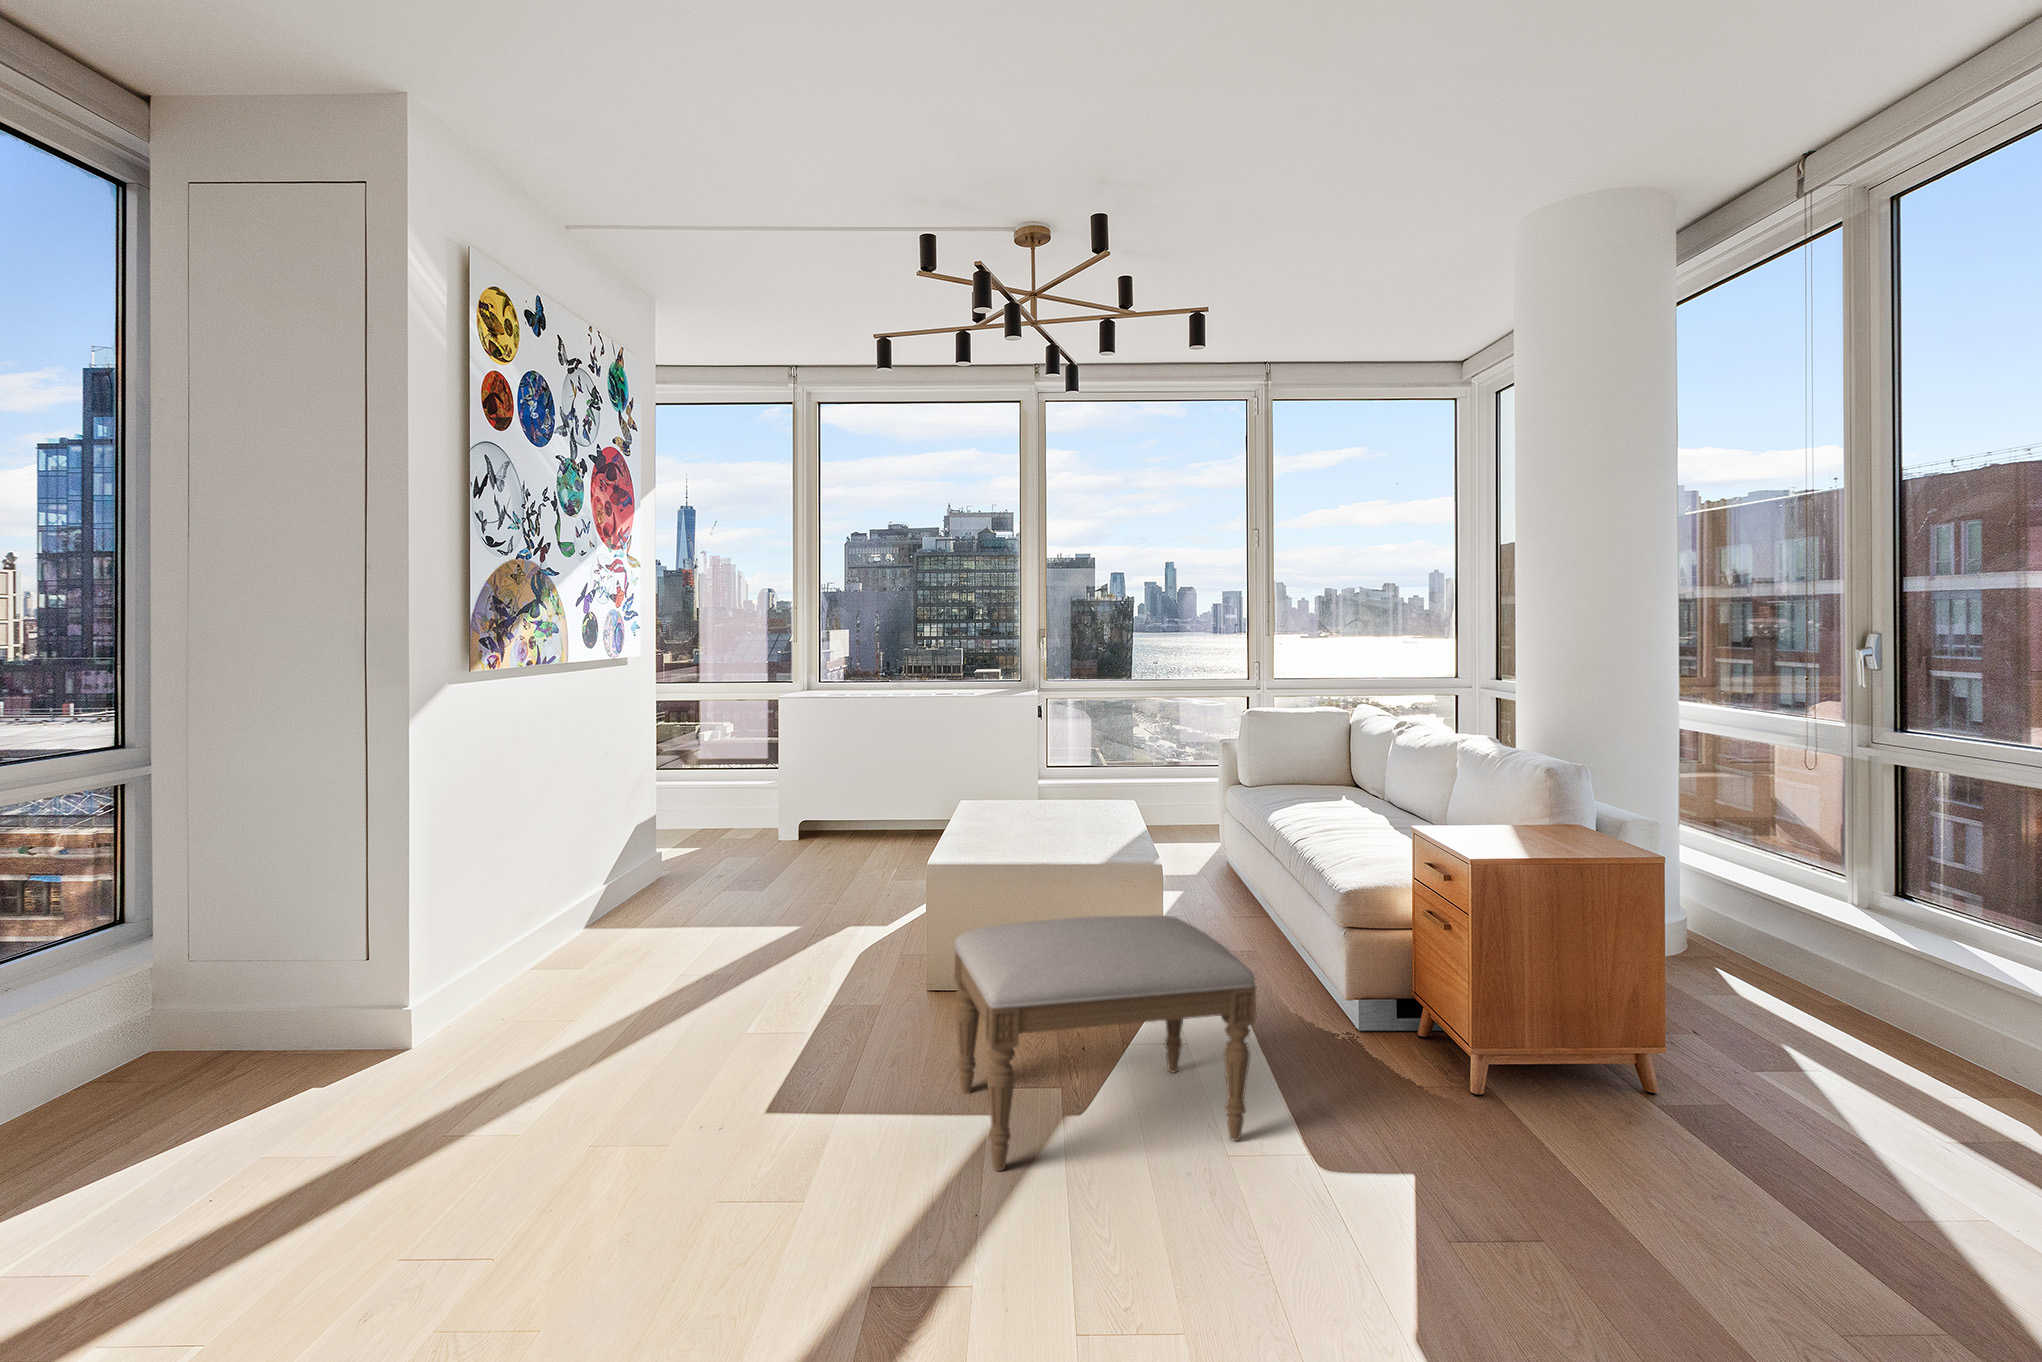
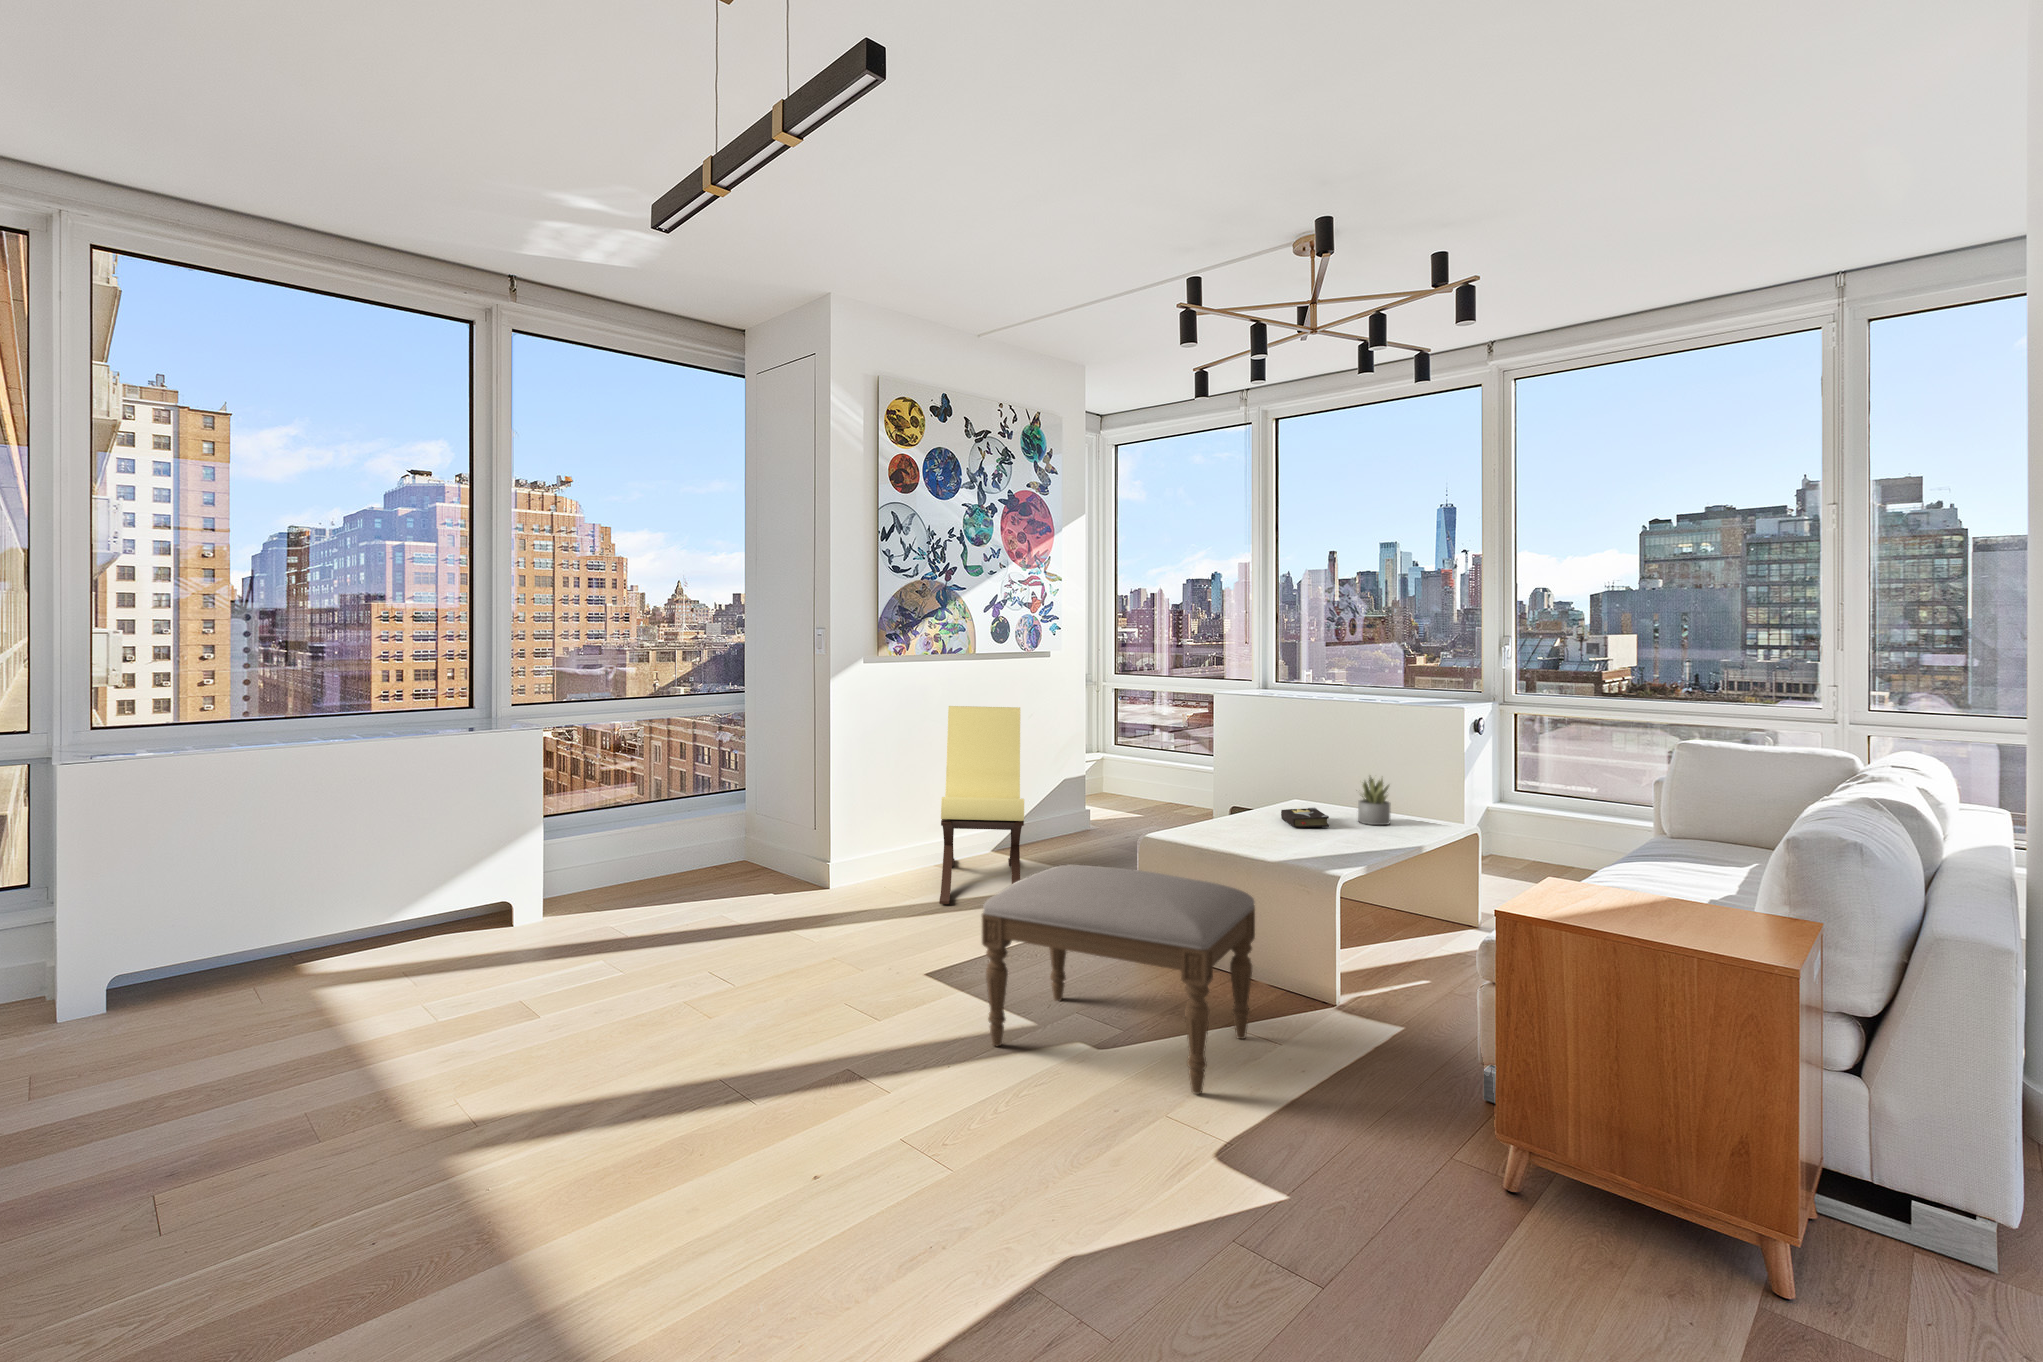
lounge chair: none [538,735,747,1017] -> present [939,706,1024,904]
succulent plant: none [1068,782,1101,832] -> present [1358,777,1390,825]
hardback book: none [1009,821,1068,845] -> present [1281,808,1329,828]

